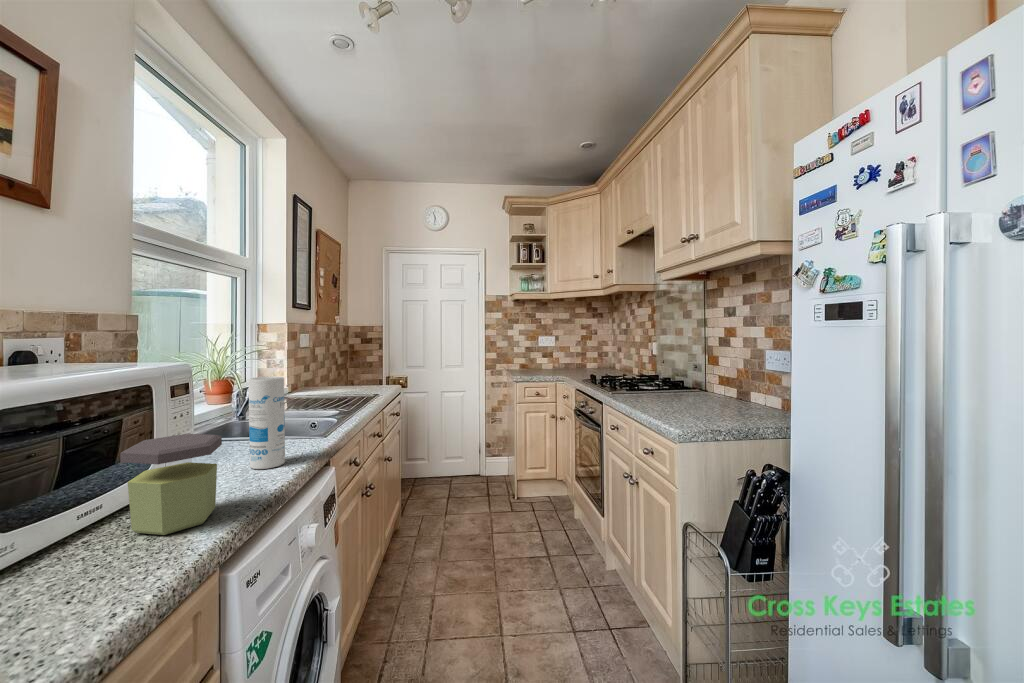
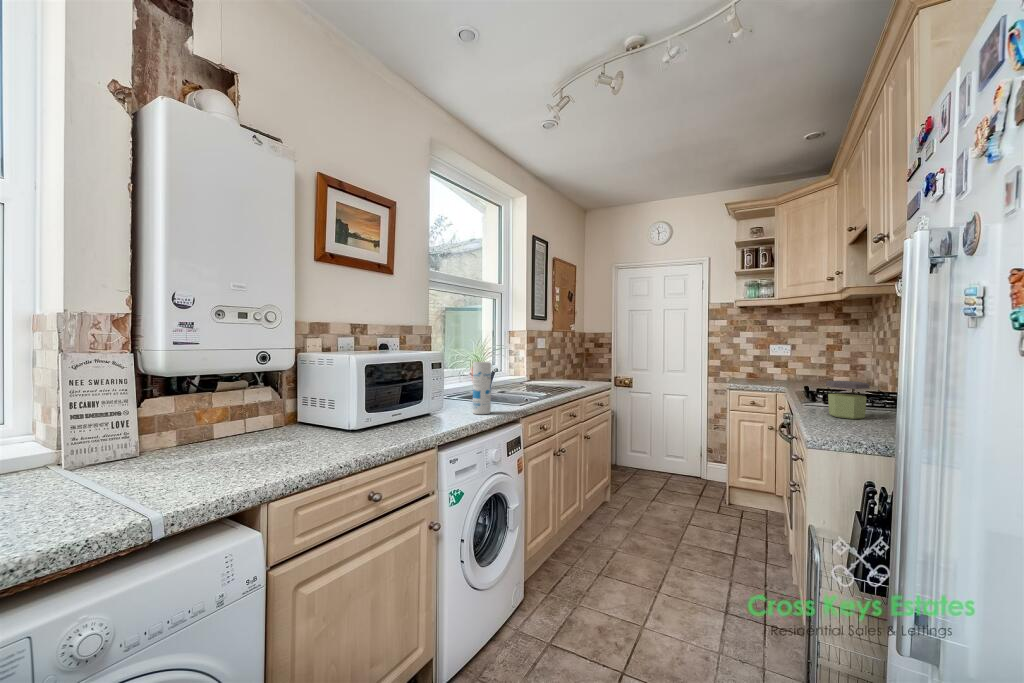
jar: present [120,434,222,535] -> present [826,381,869,419]

